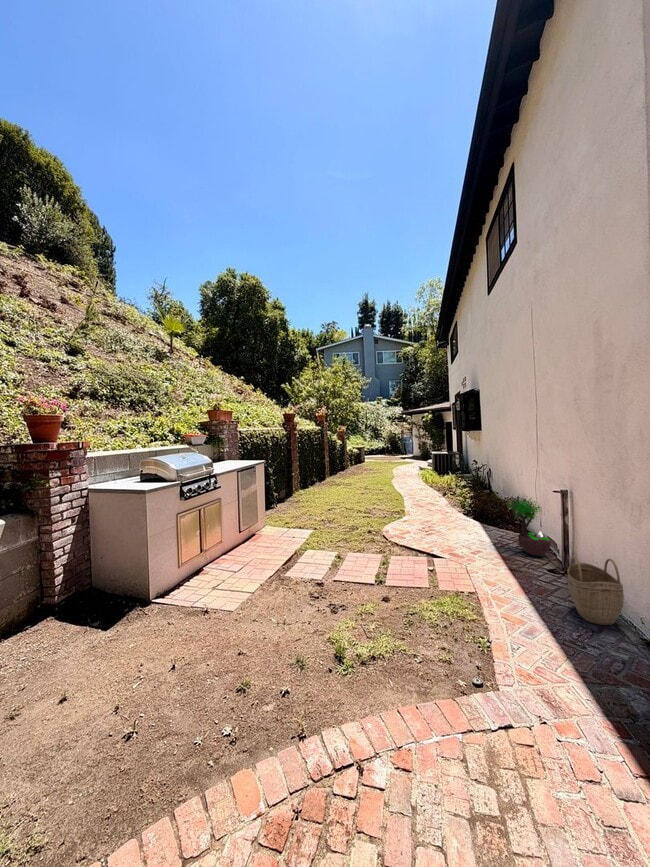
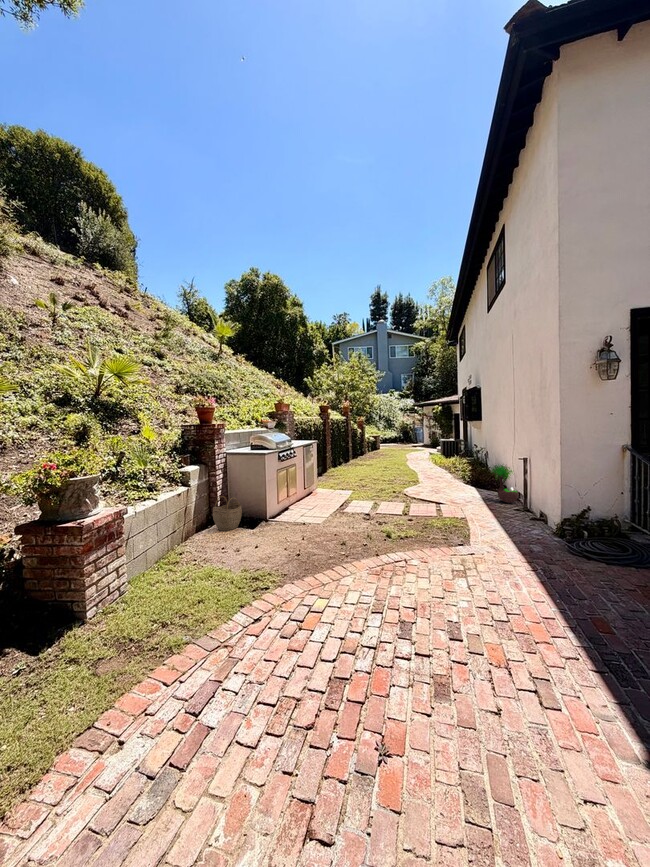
woven basket: present [567,557,624,625] -> present [213,496,242,531]

